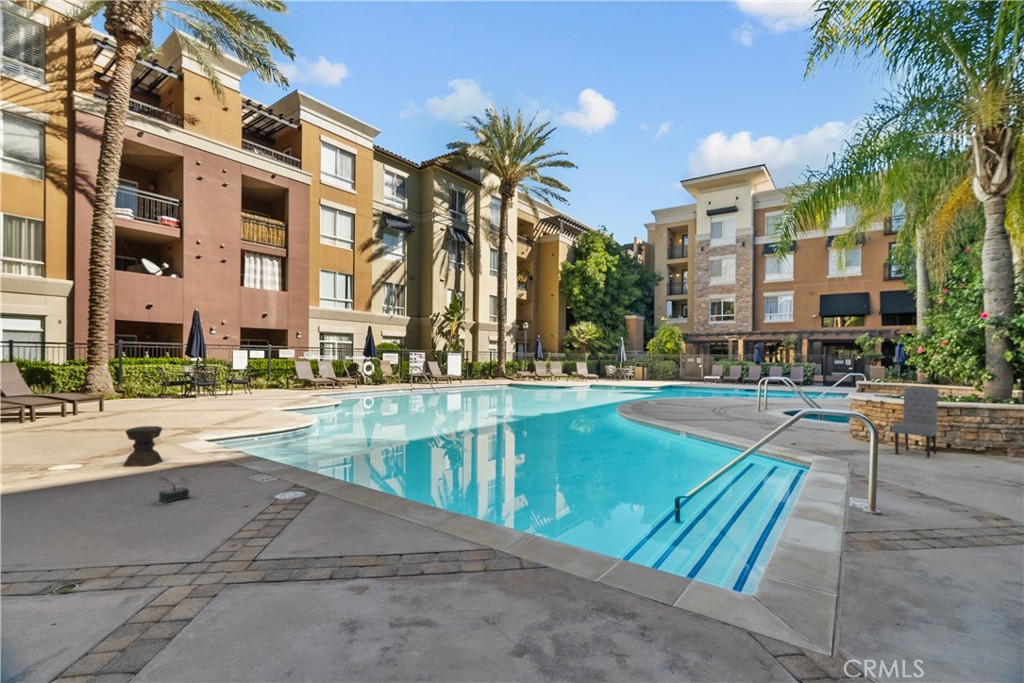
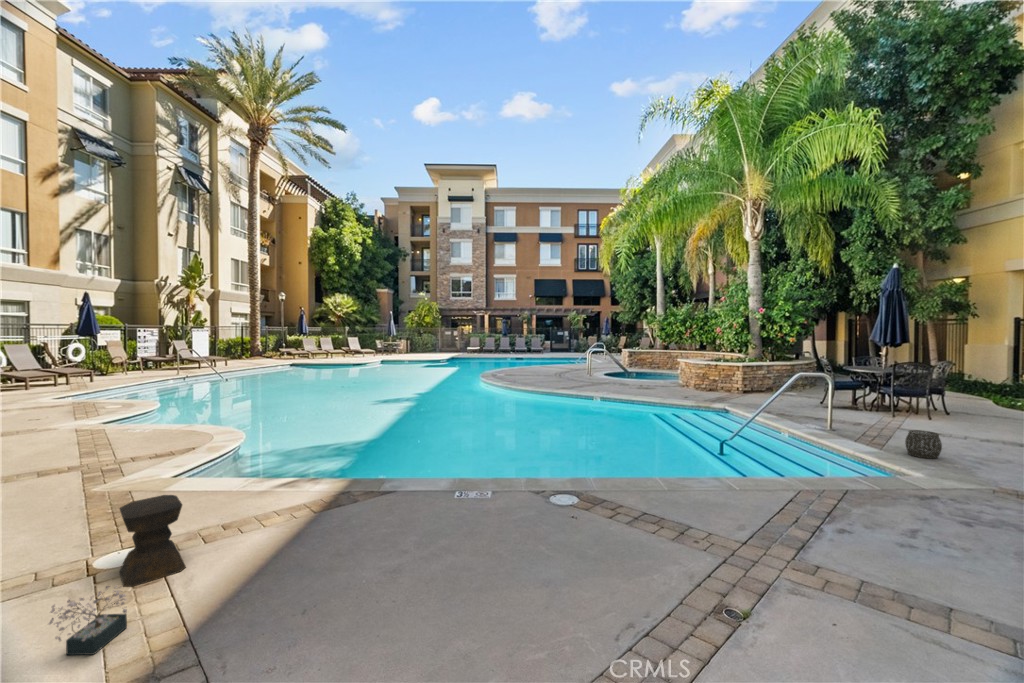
chair: present [893,387,939,458] -> none [733,353,760,399]
decorative plant: present [152,472,189,502] -> present [49,585,127,655]
woven basket: none [881,503,941,556] -> present [905,430,942,459]

